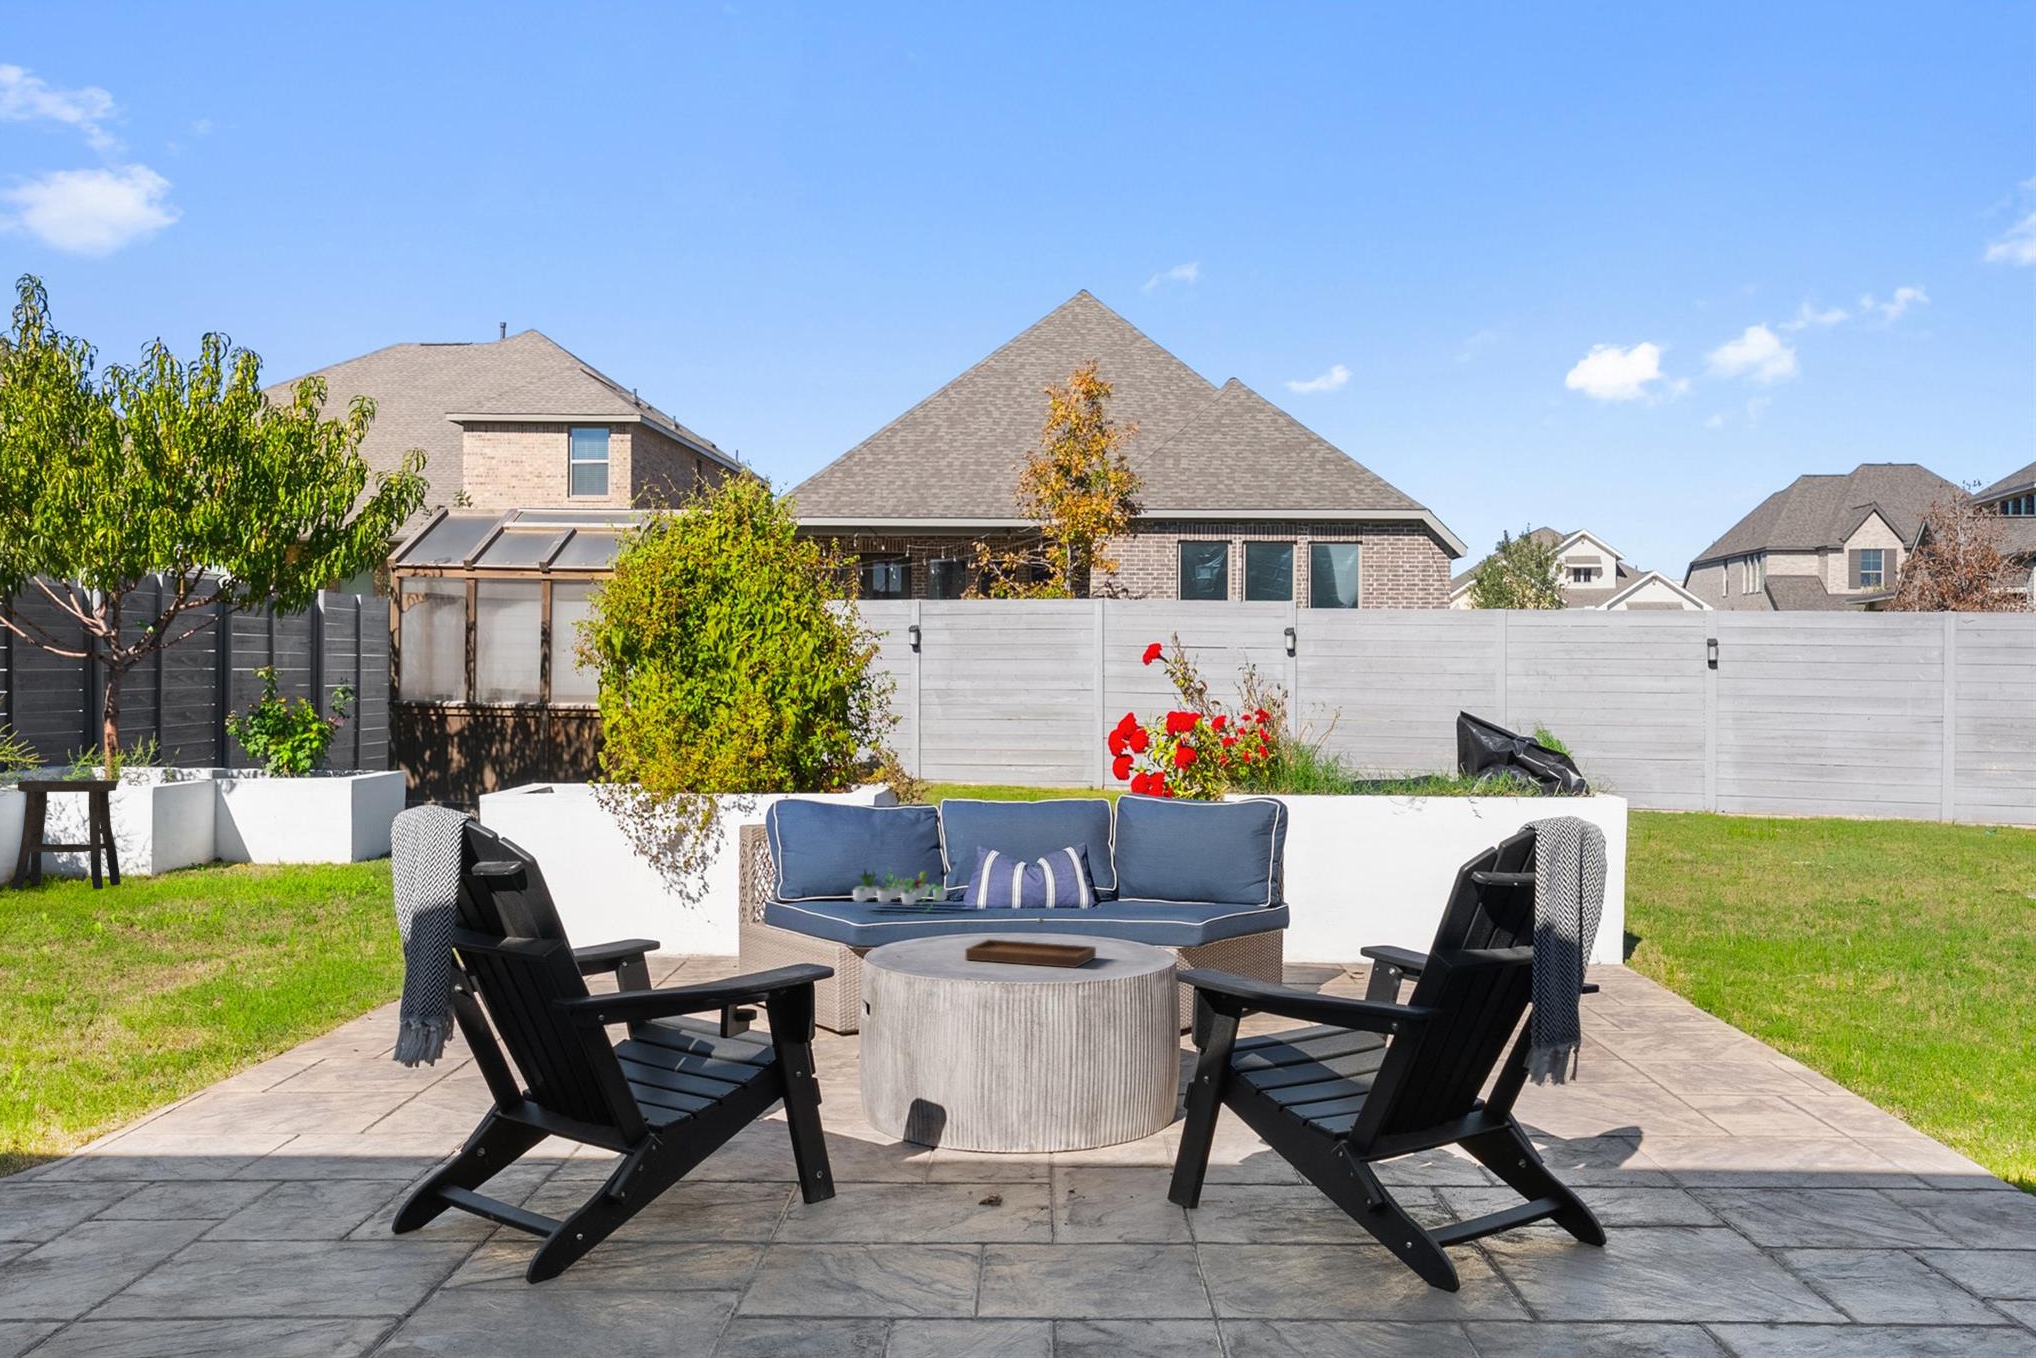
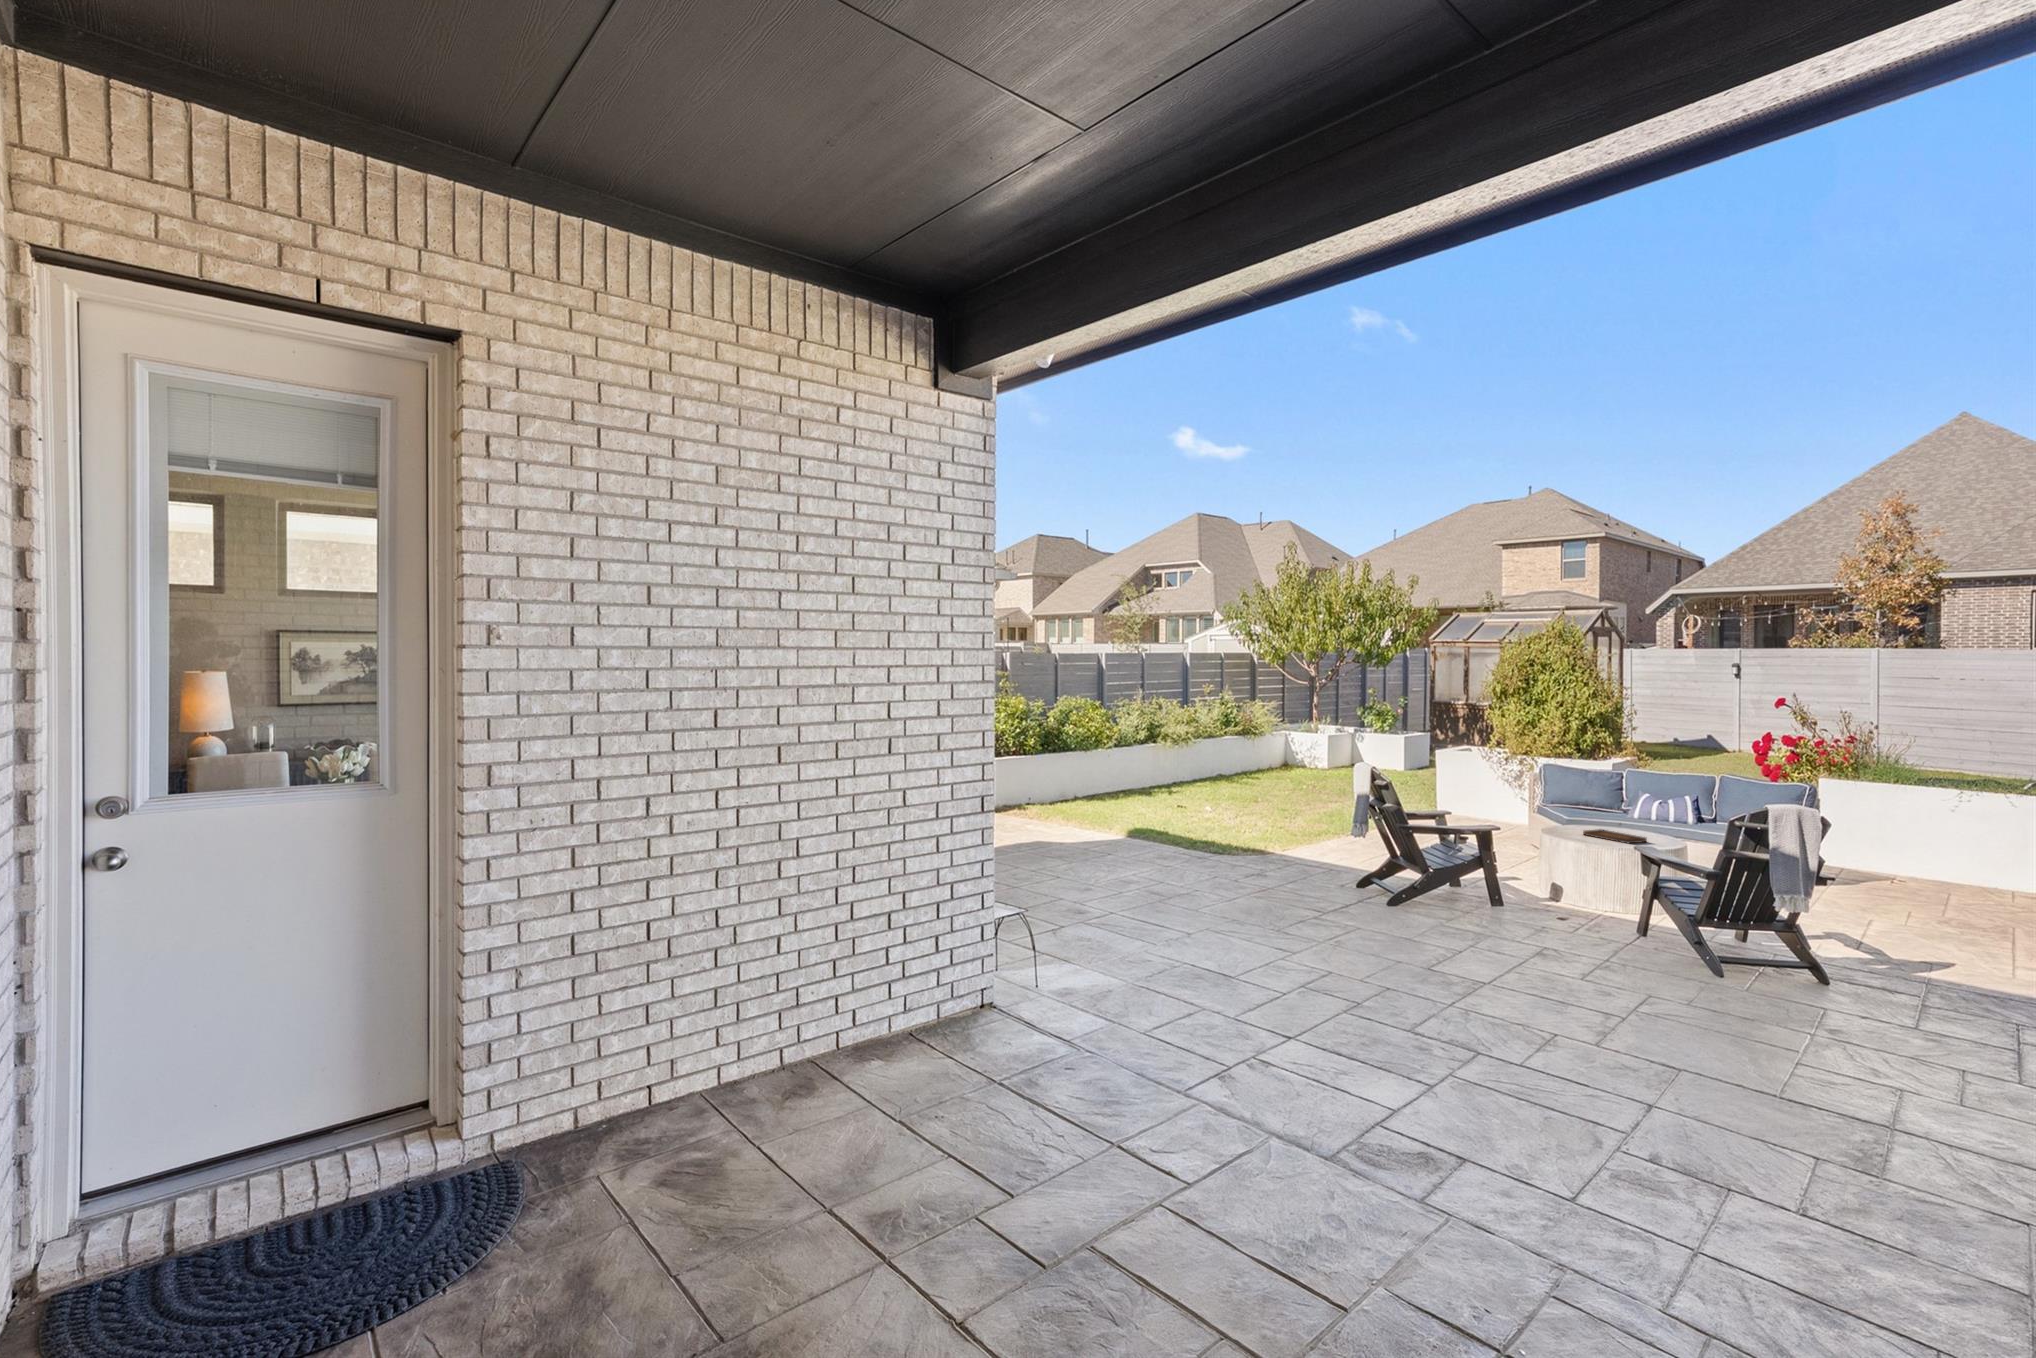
stool: present [12,780,120,889] -> none [1278,735,1314,777]
succulent plant: present [853,870,947,910] -> none [1566,797,1619,819]

